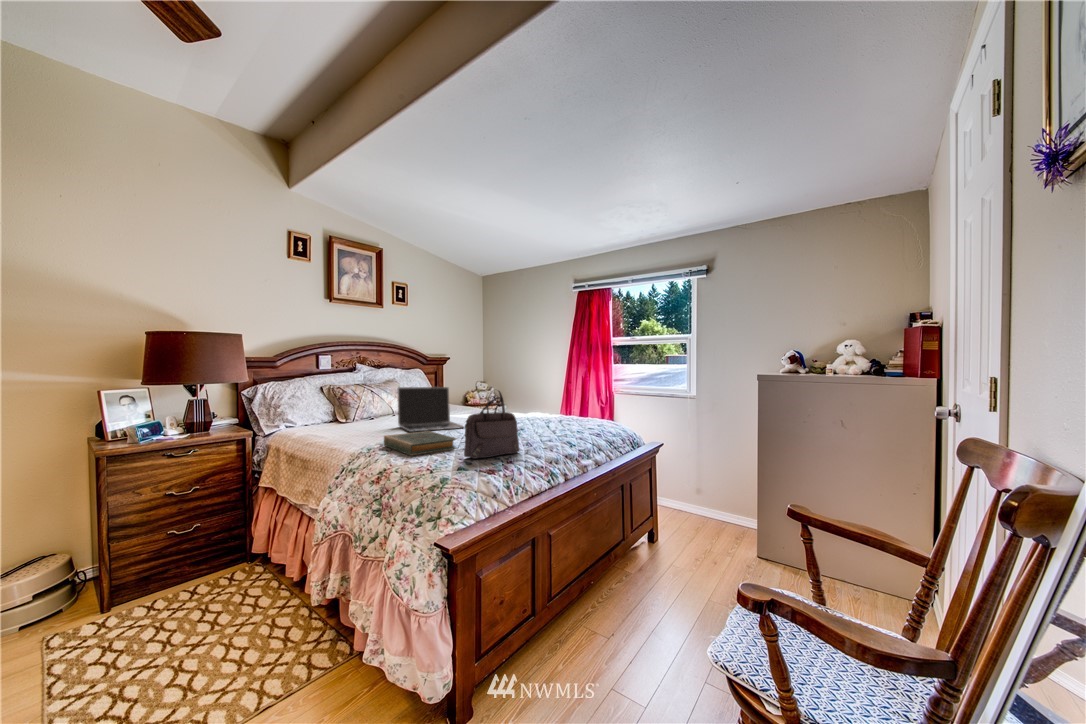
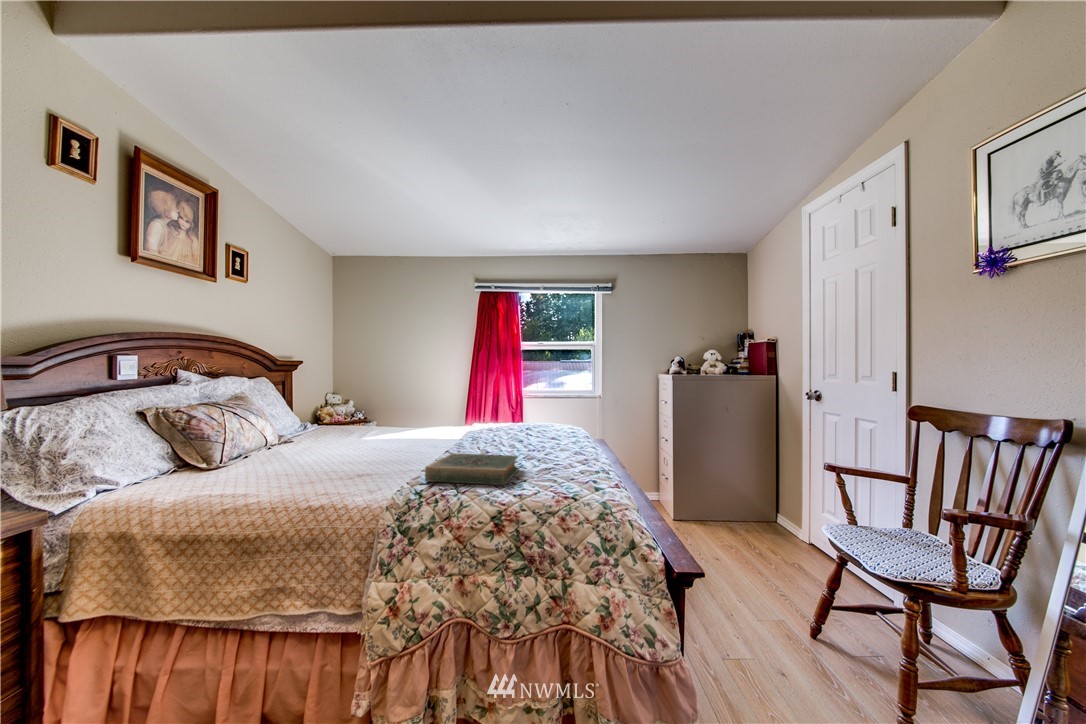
laptop: present [398,387,463,432] -> none [338,397,436,460]
handbag: present [464,391,519,459] -> none [564,392,594,474]

